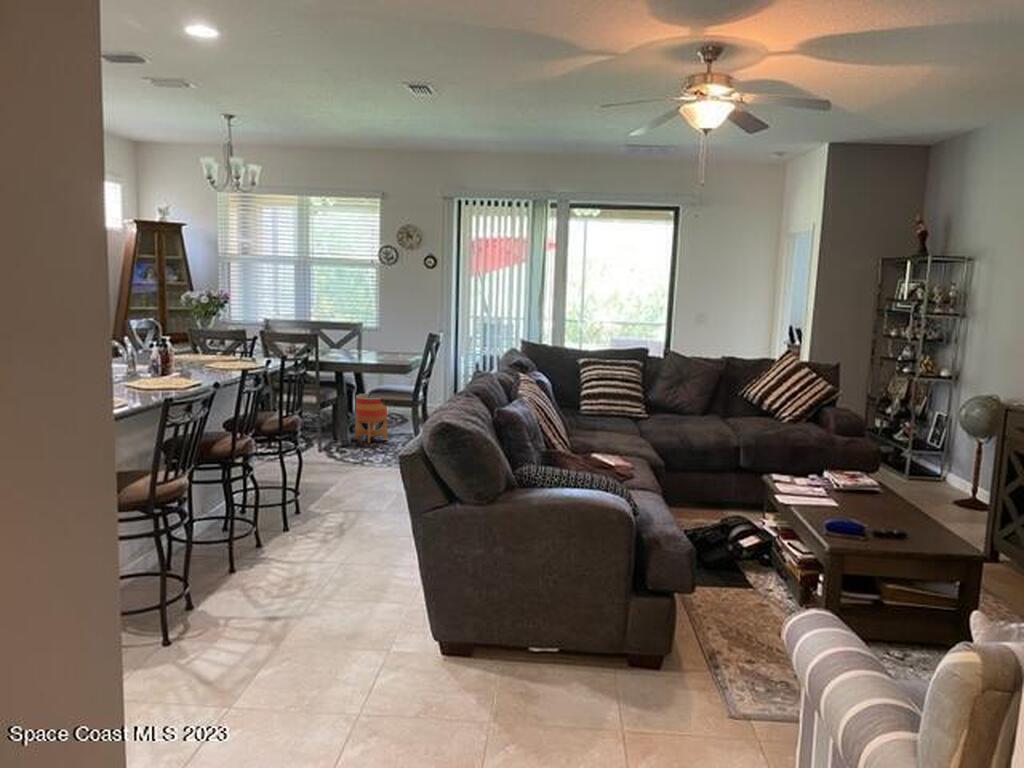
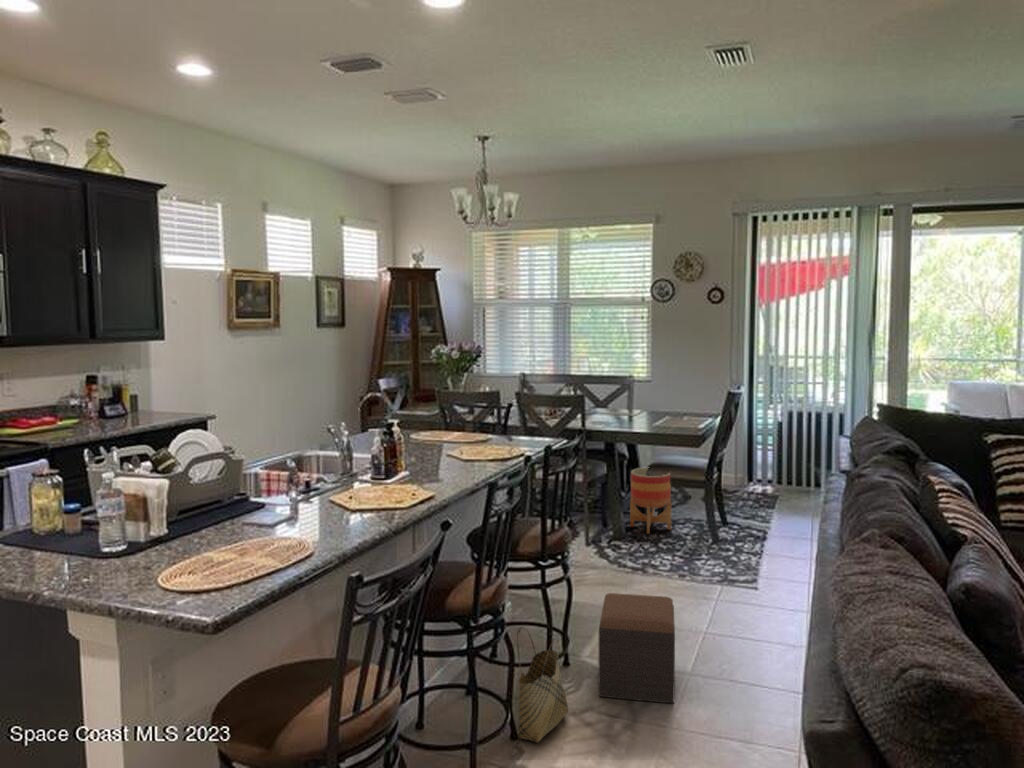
footstool: none [320,460,373,524] -> present [599,593,675,703]
woven basket: none [262,474,298,545] -> present [517,627,568,742]

